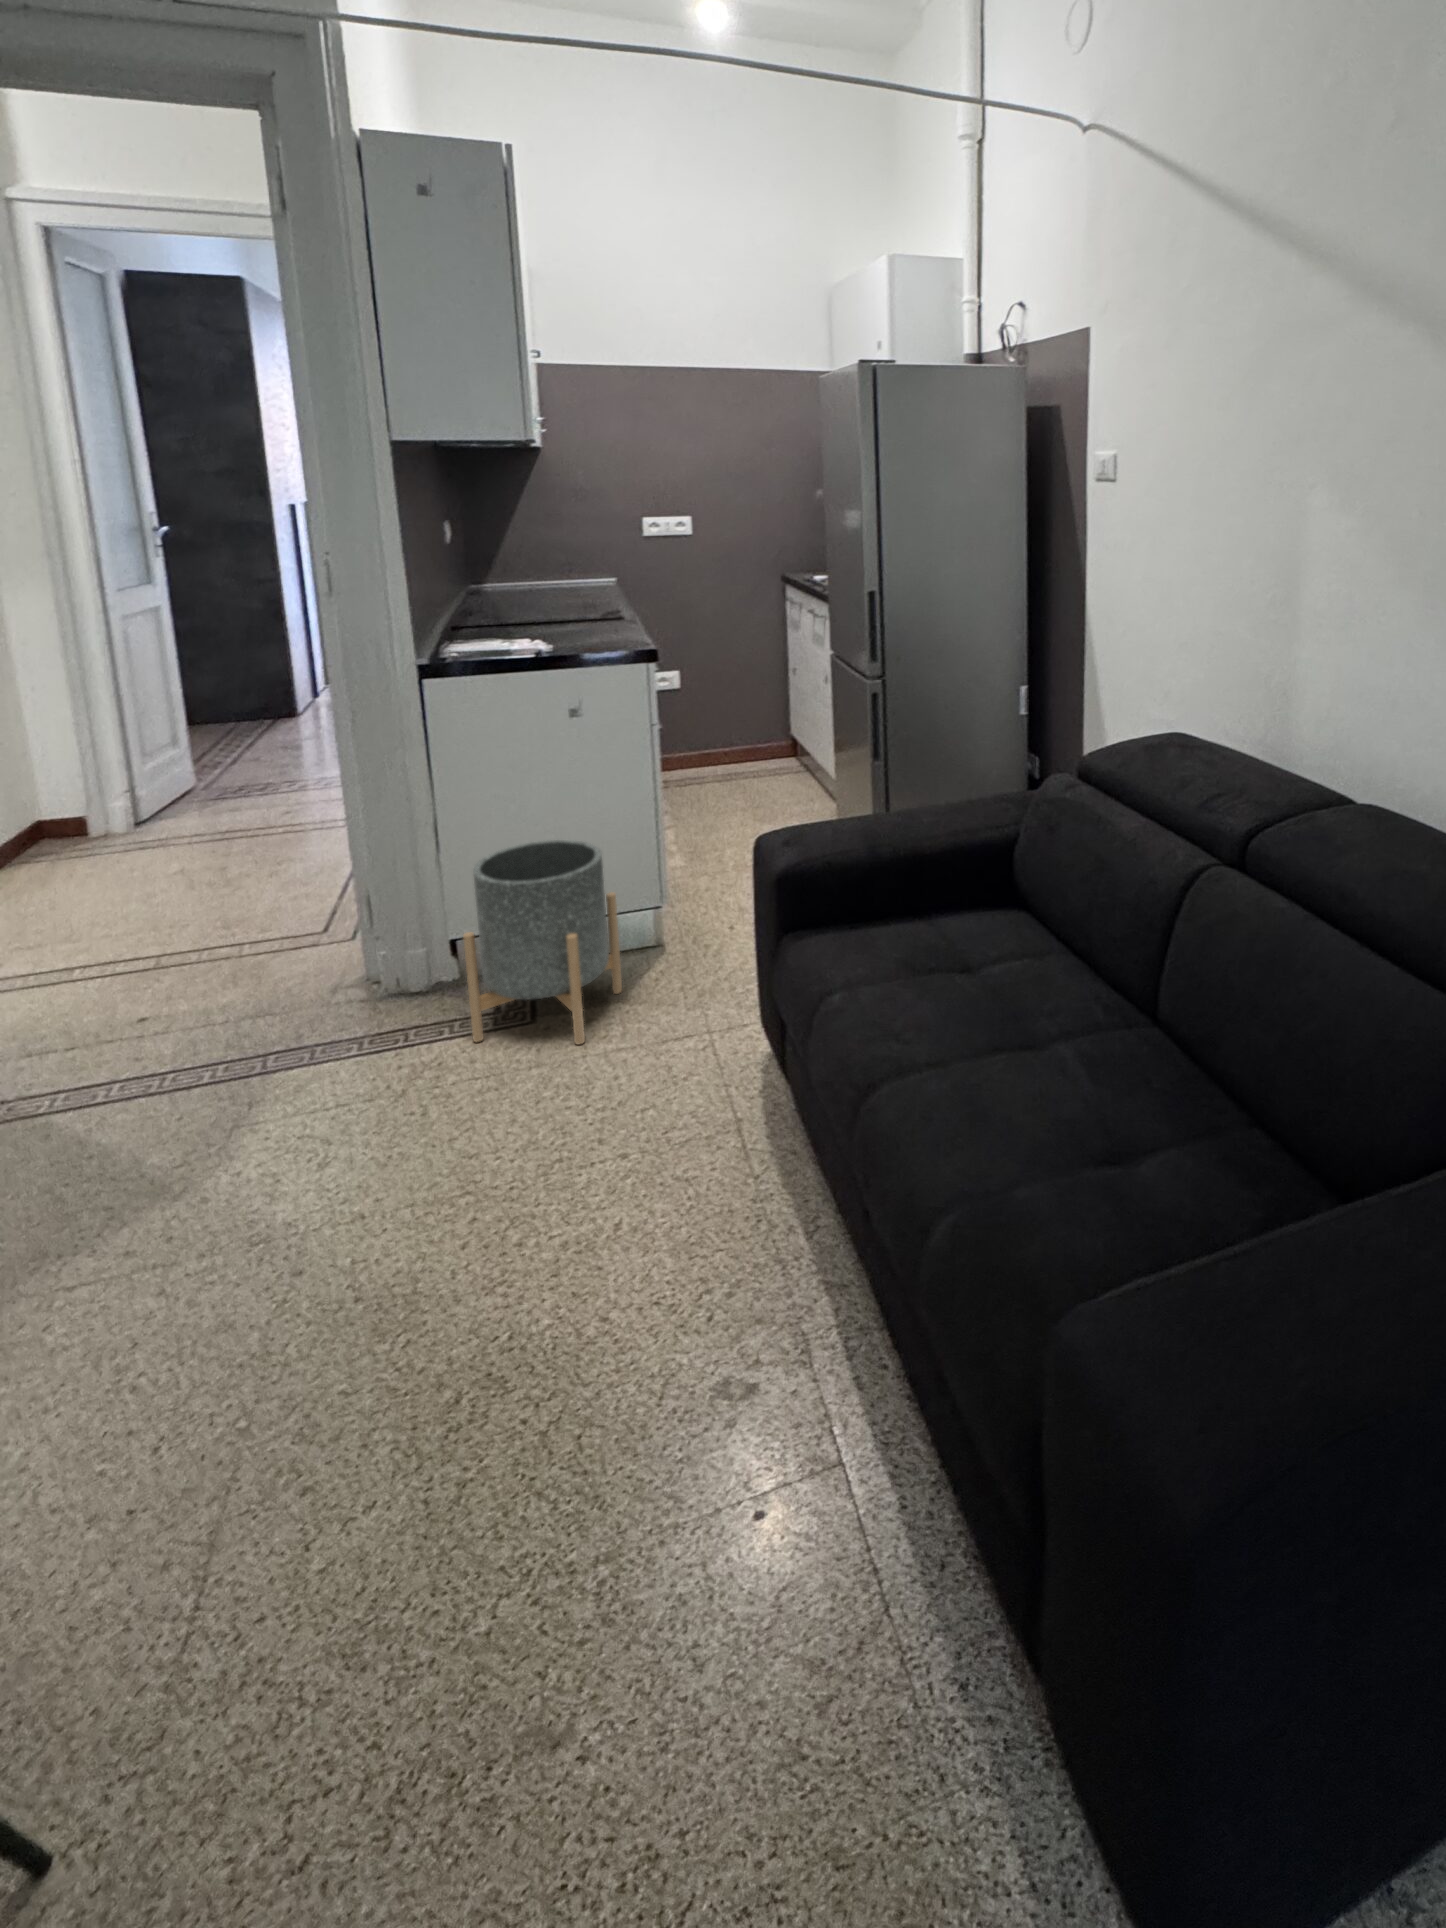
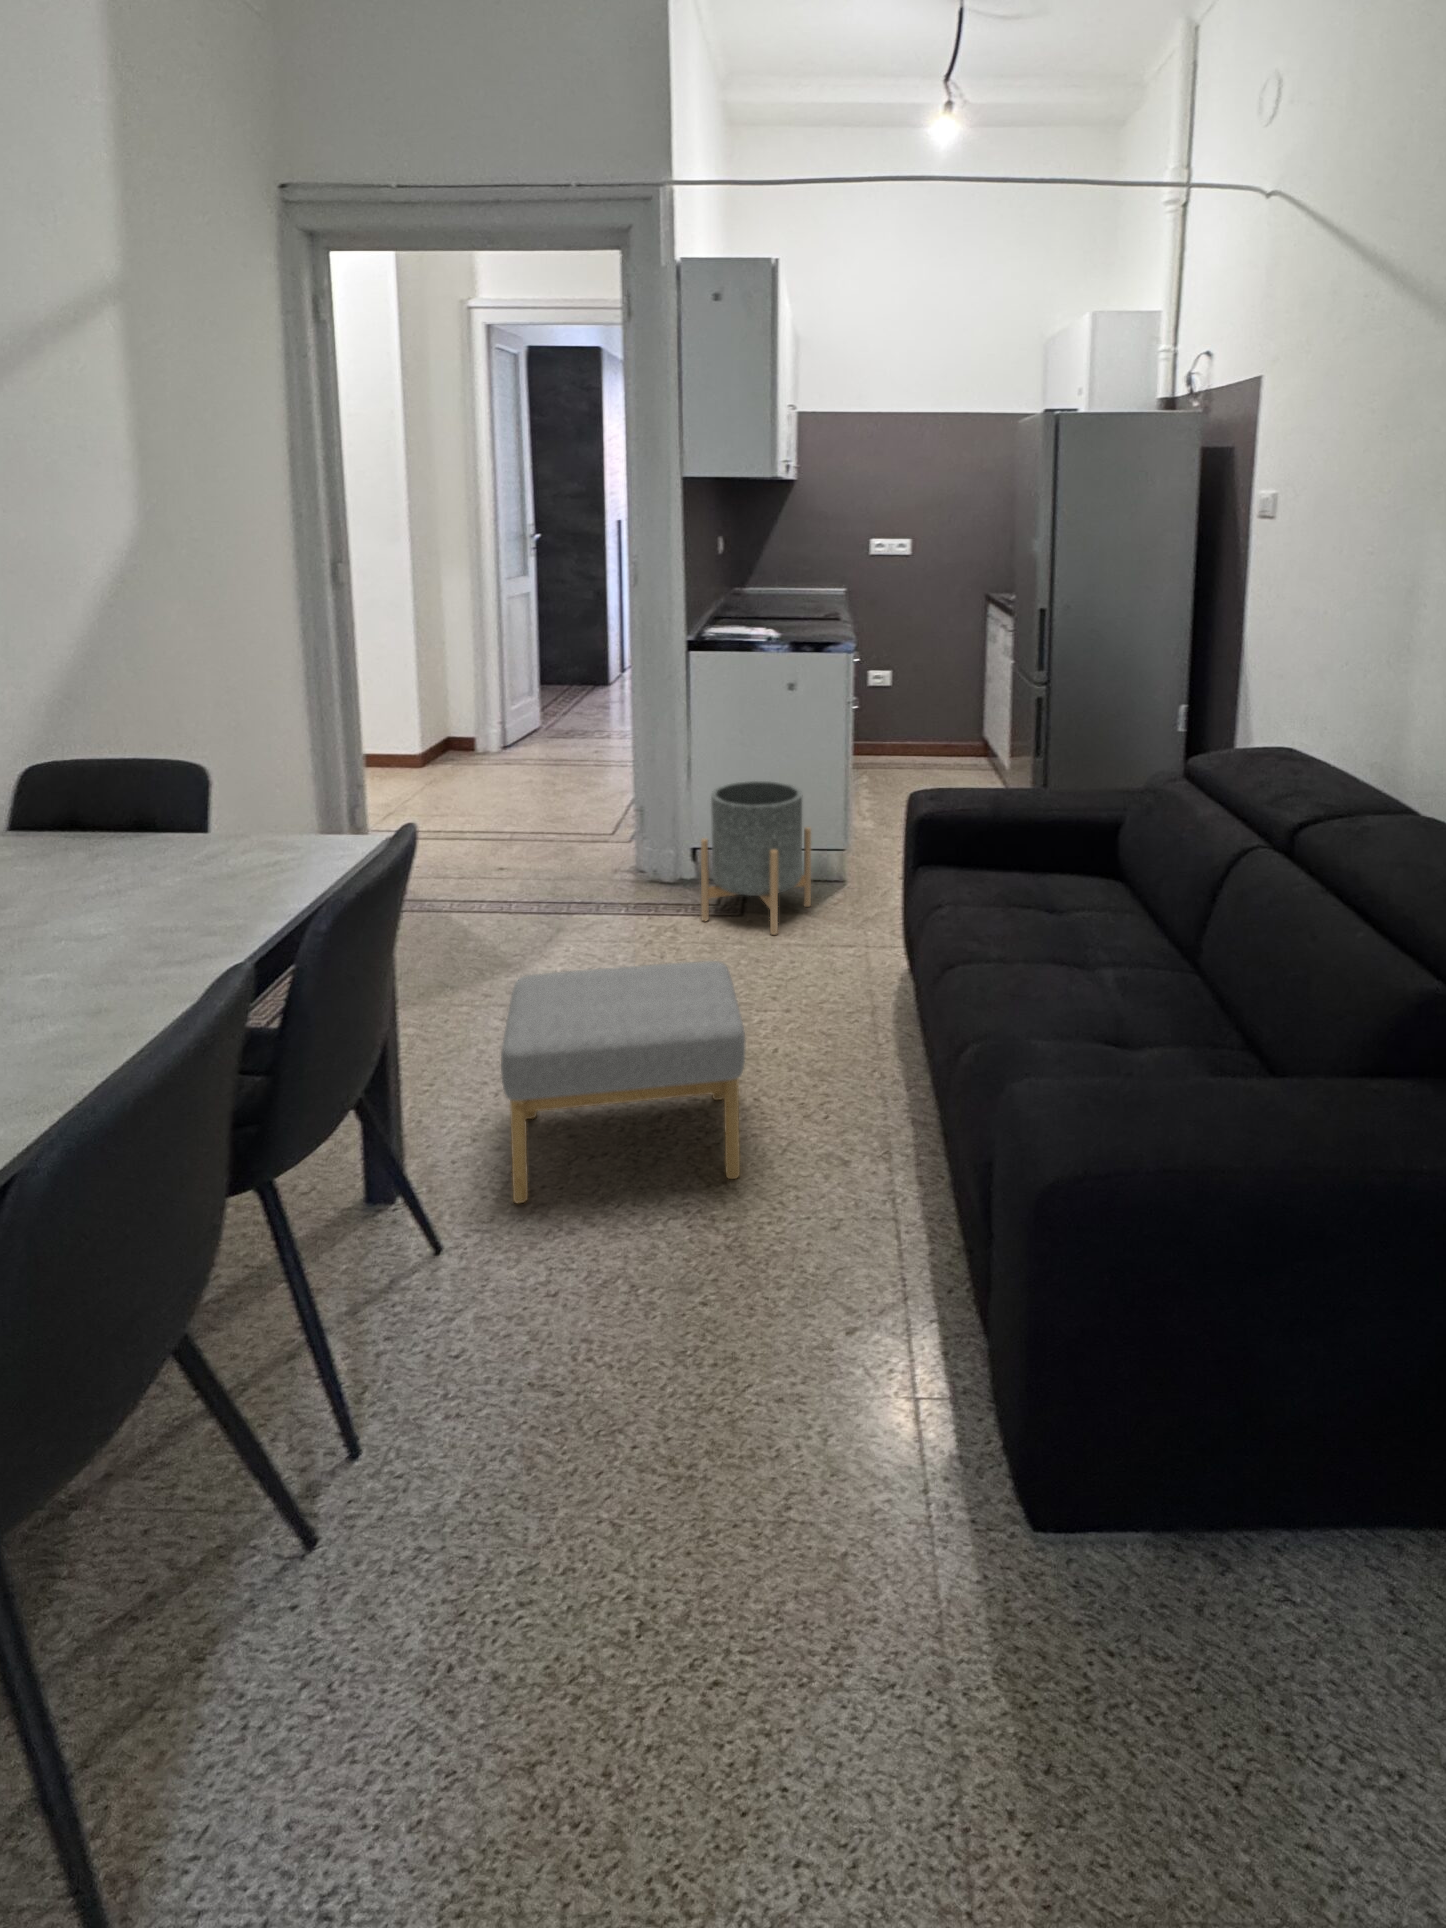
footstool: none [162,1140,597,1651] -> present [501,961,745,1203]

